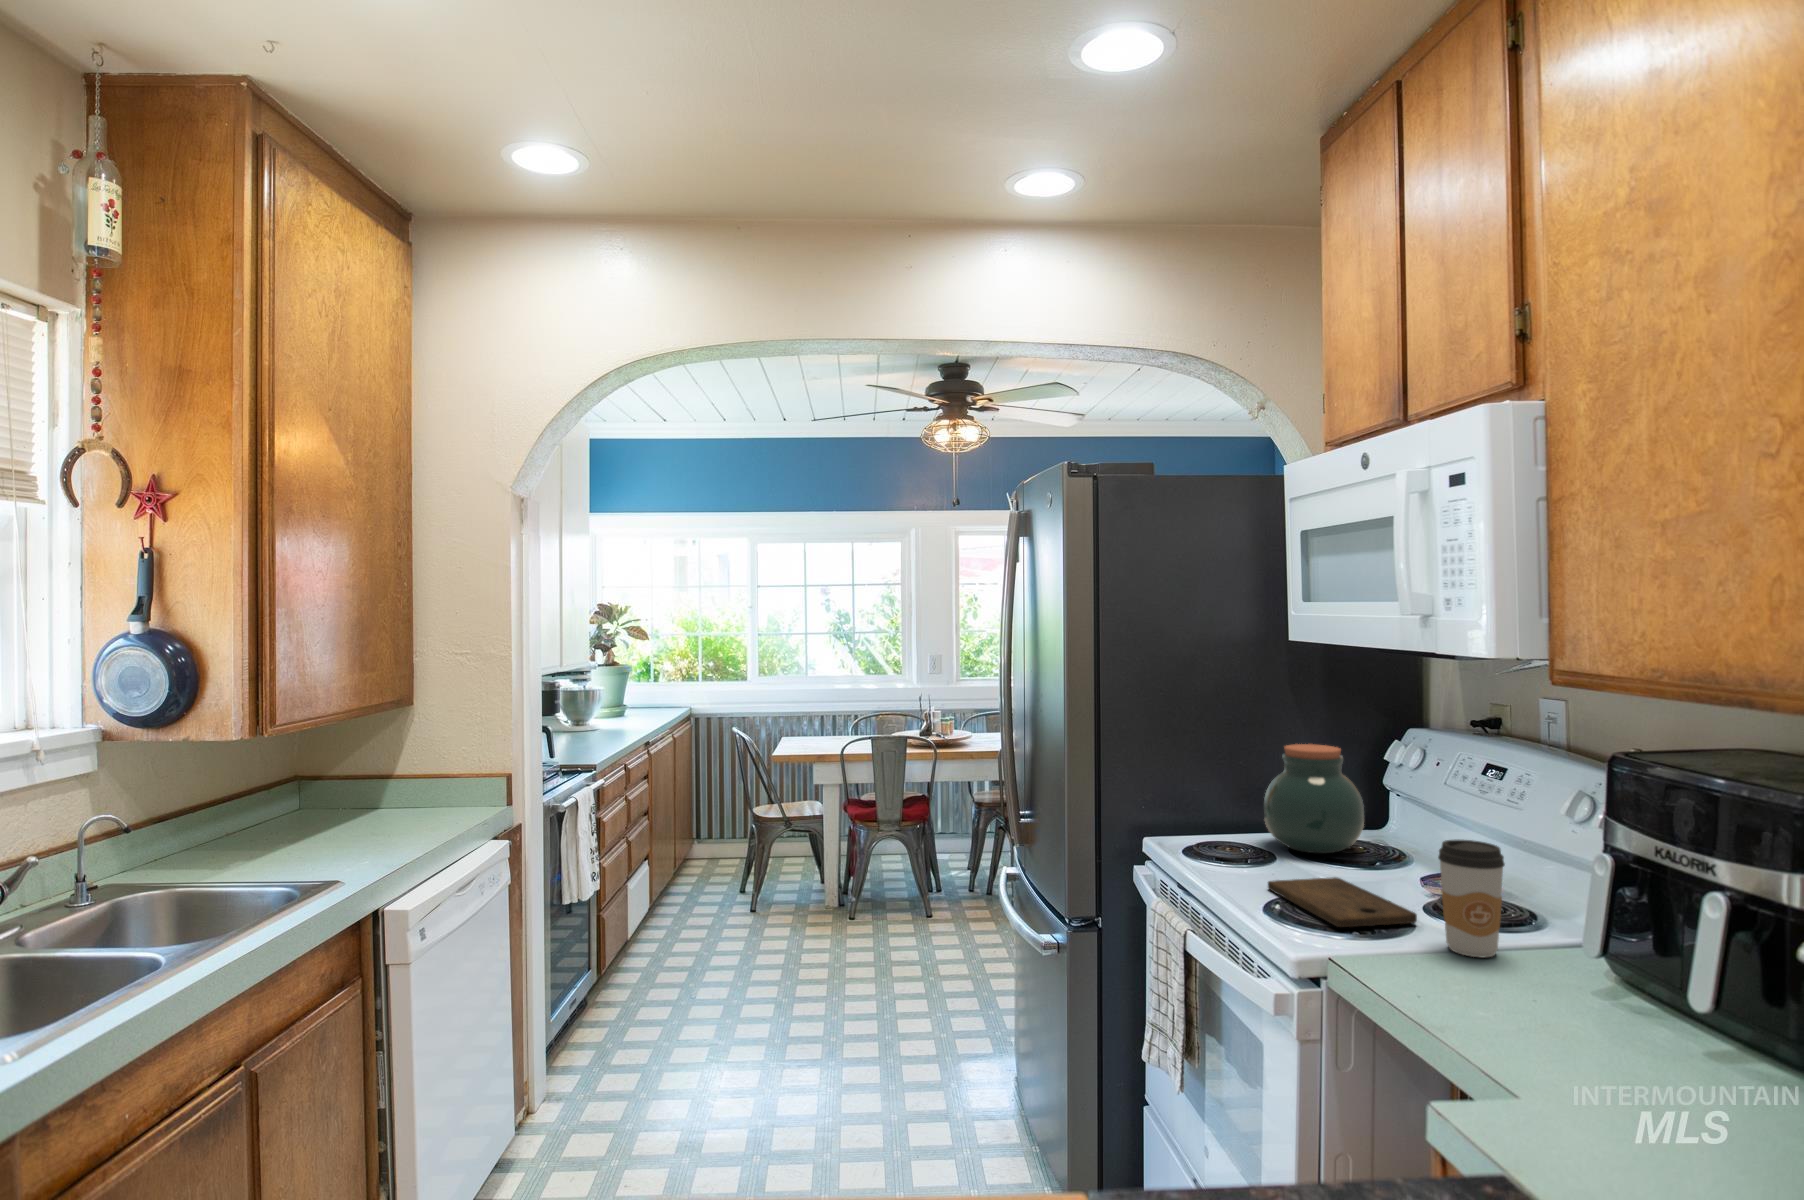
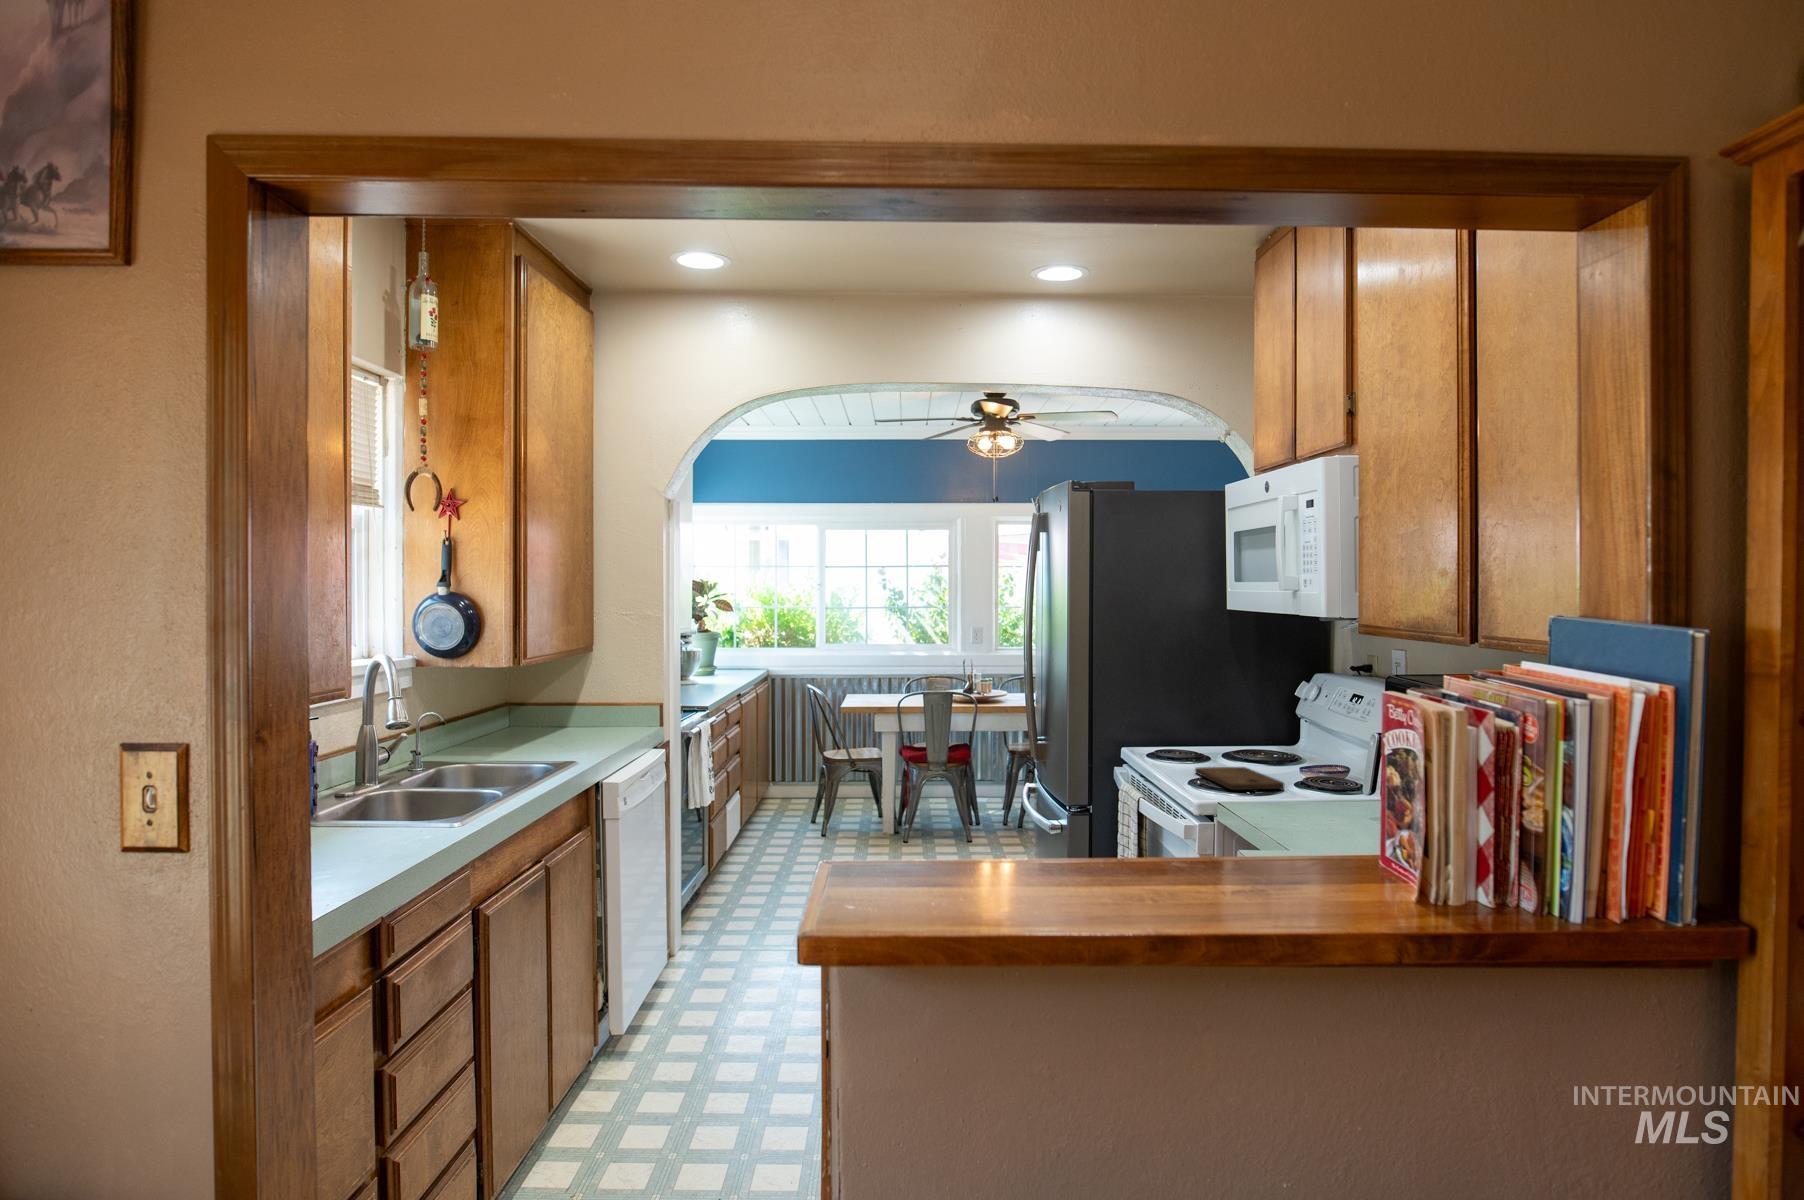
jar: present [1264,744,1364,853] -> none [1204,682,1273,756]
coffee cup: present [1438,840,1505,957] -> none [1292,732,1332,804]

